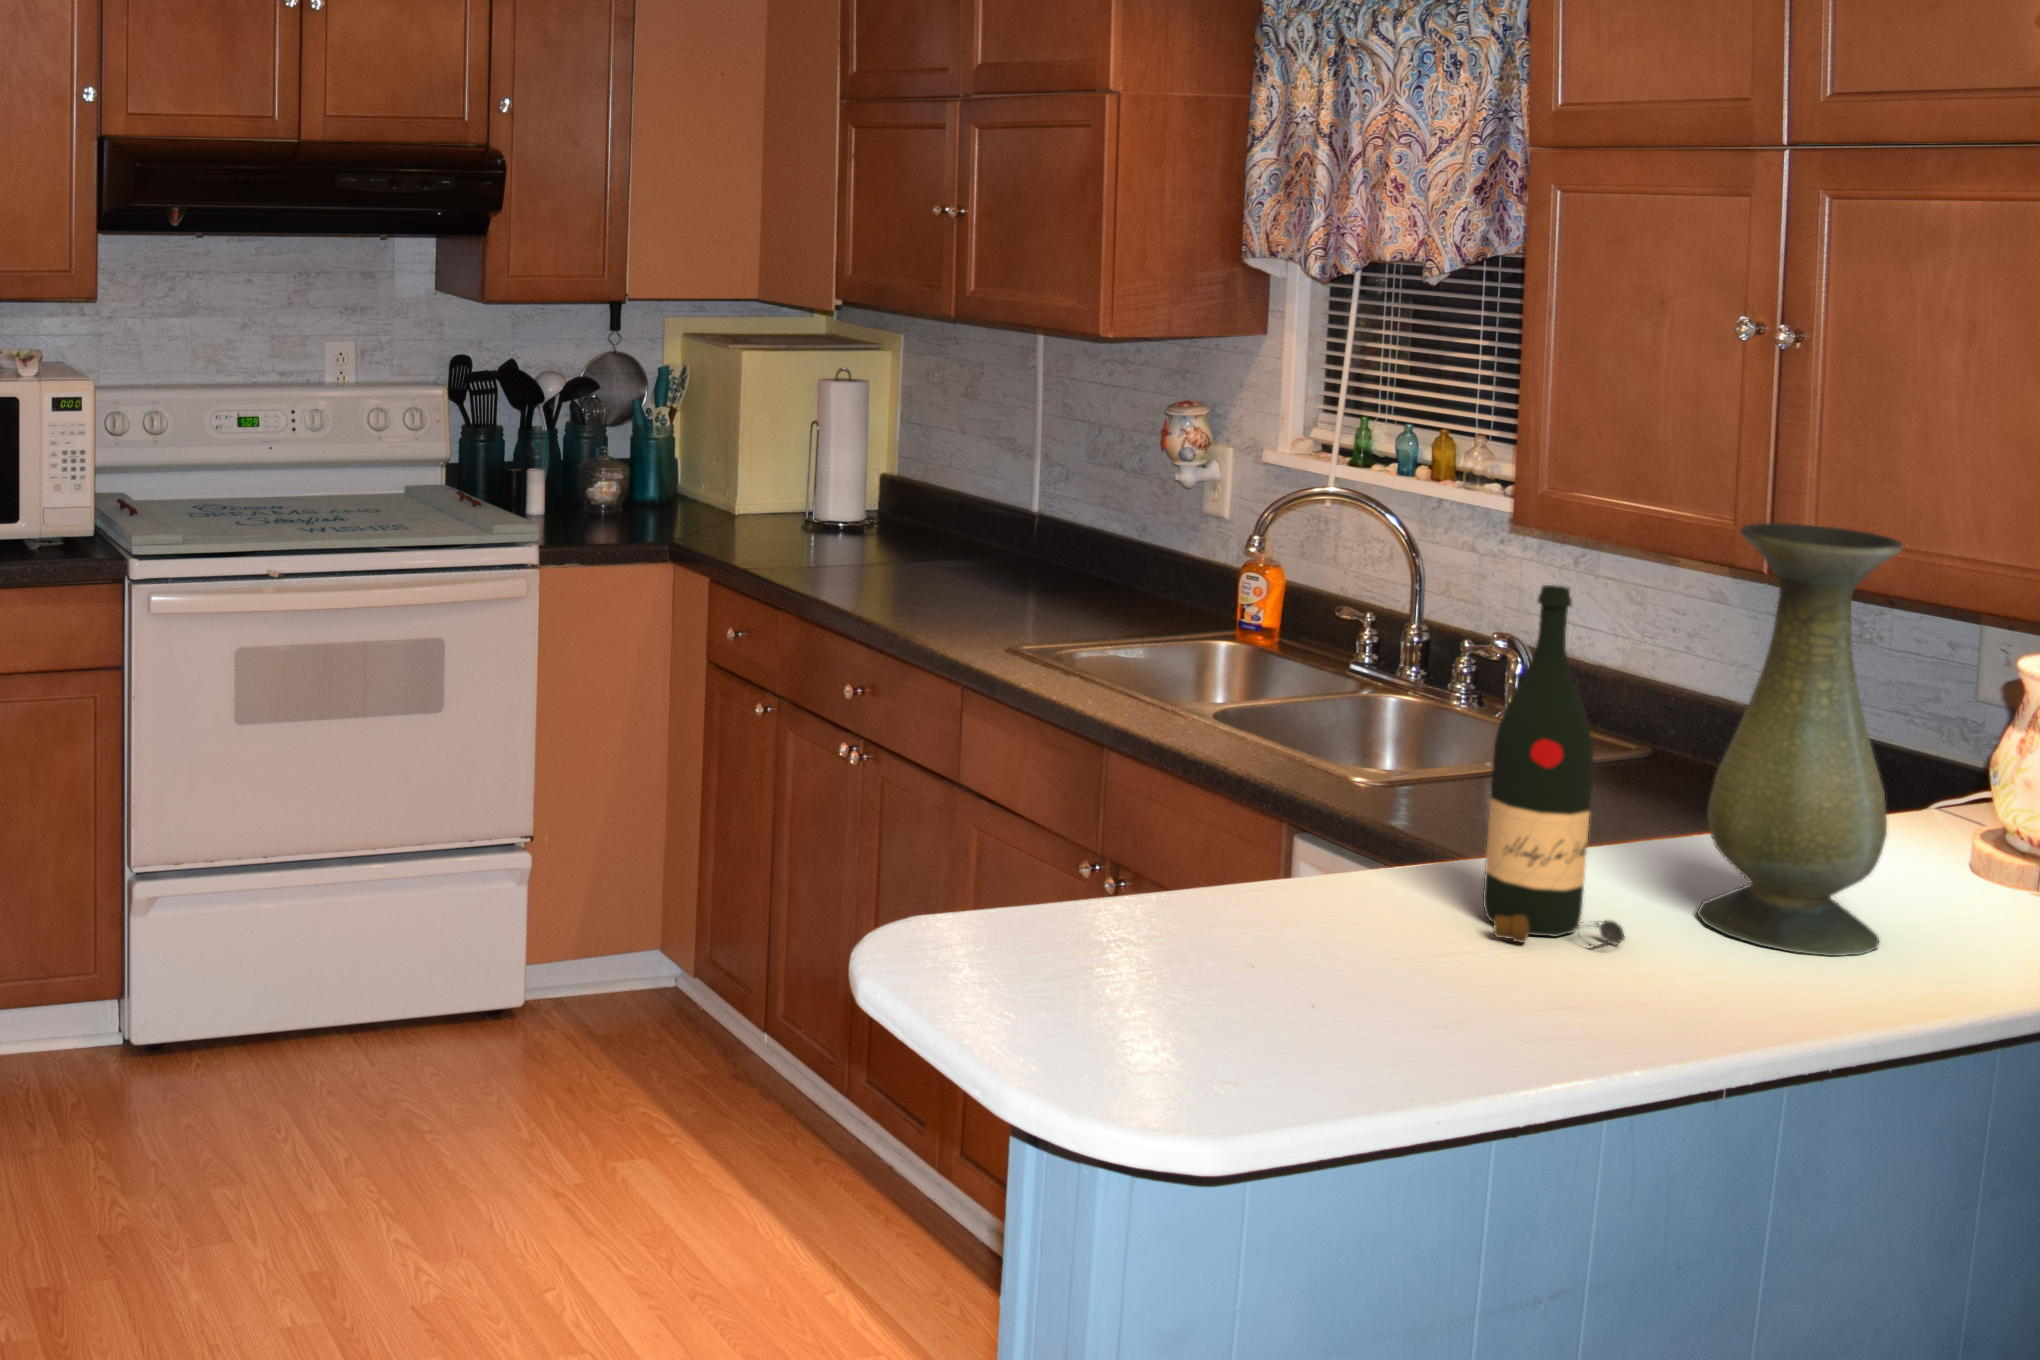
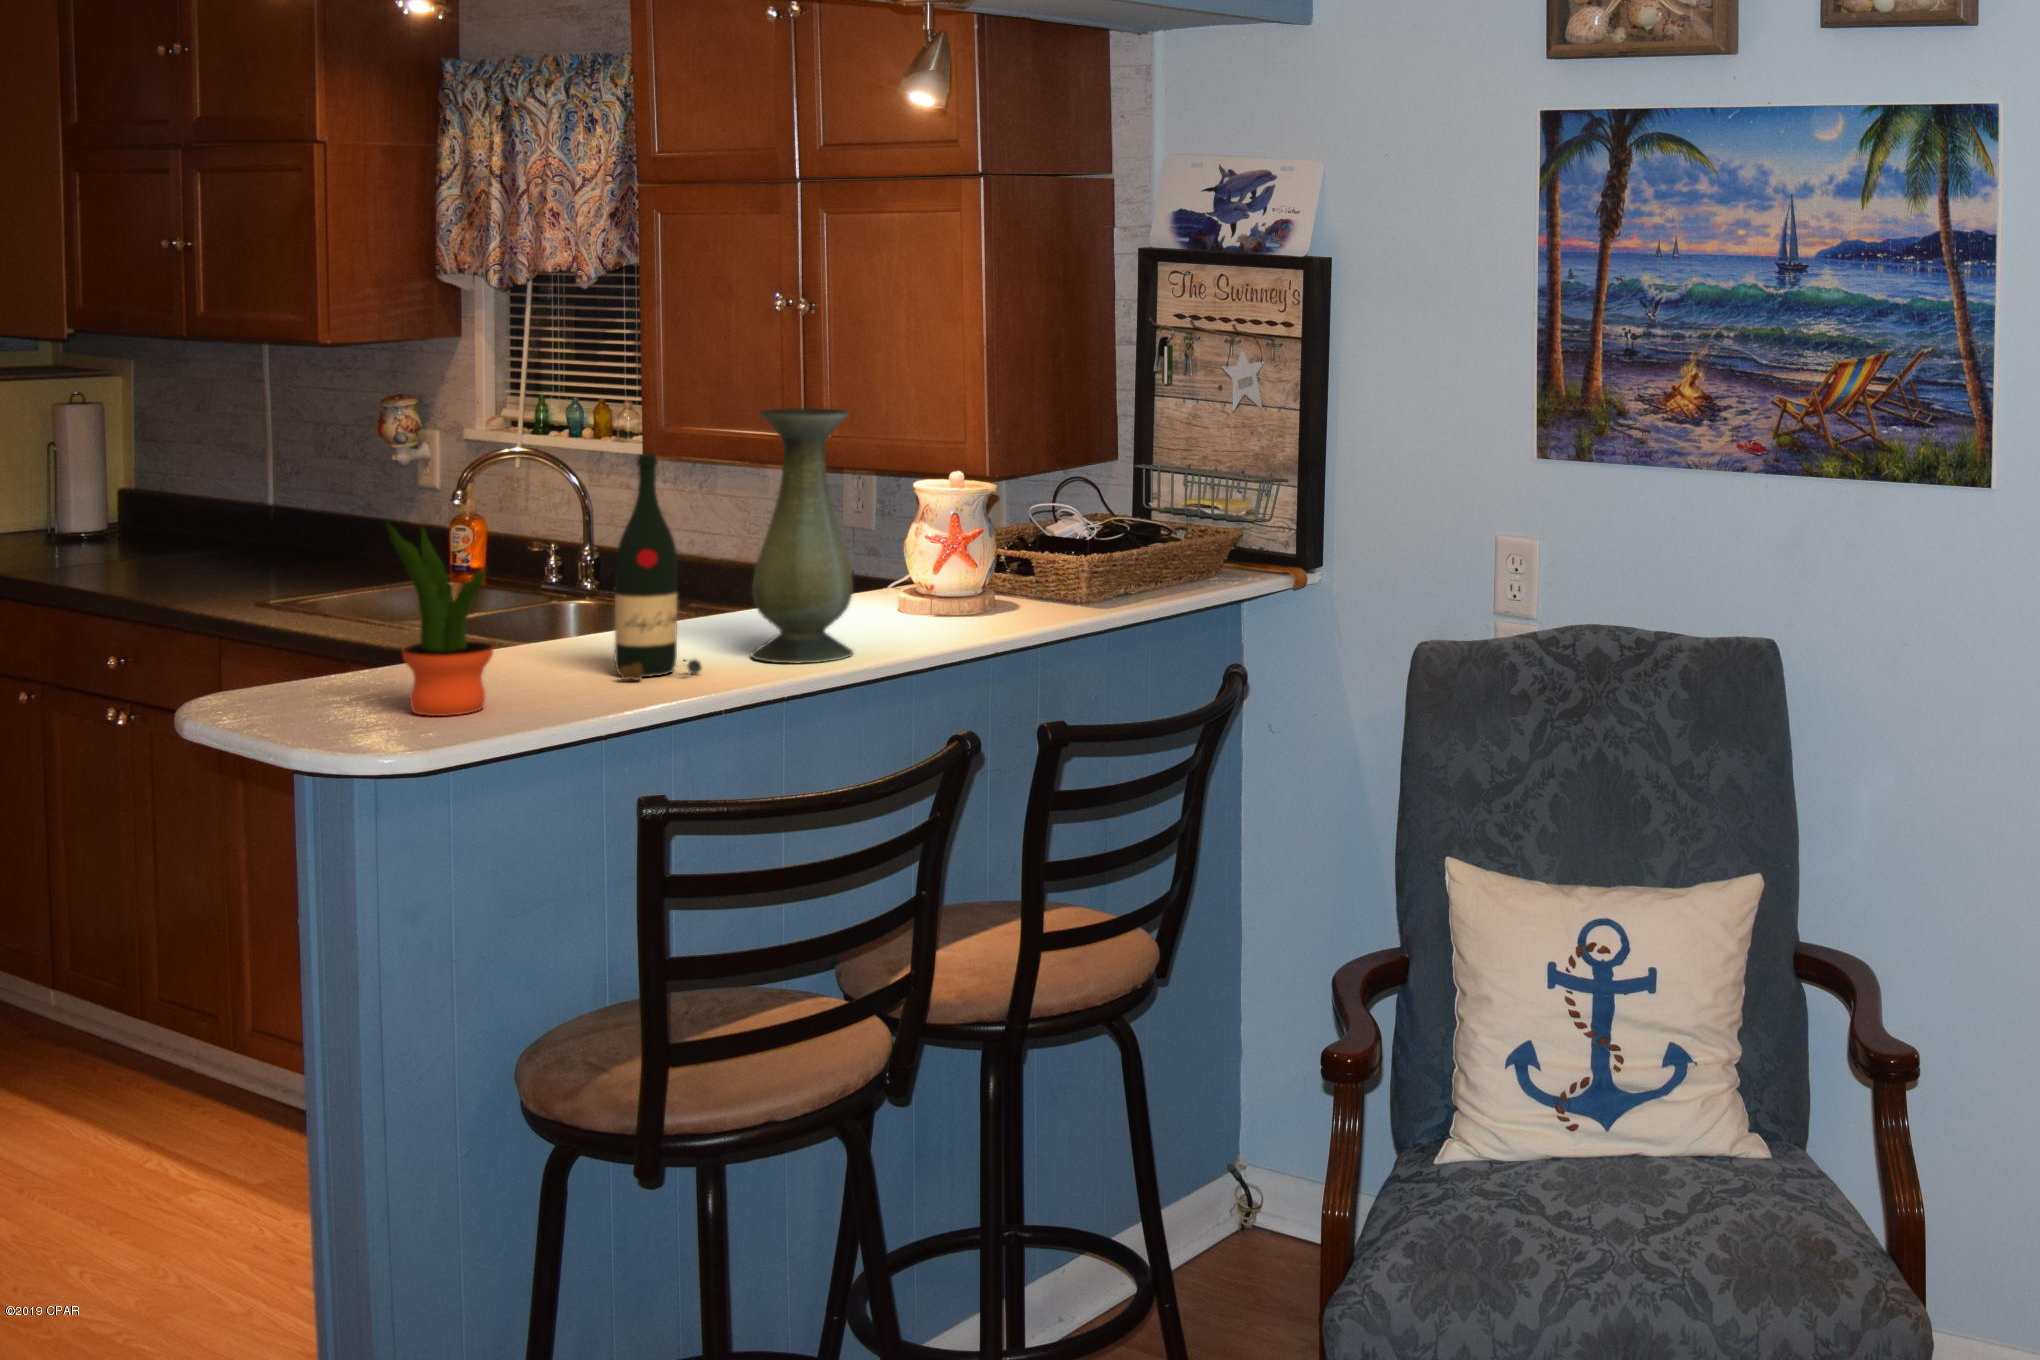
potted plant: none [1164,671,1308,974] -> present [386,521,493,716]

